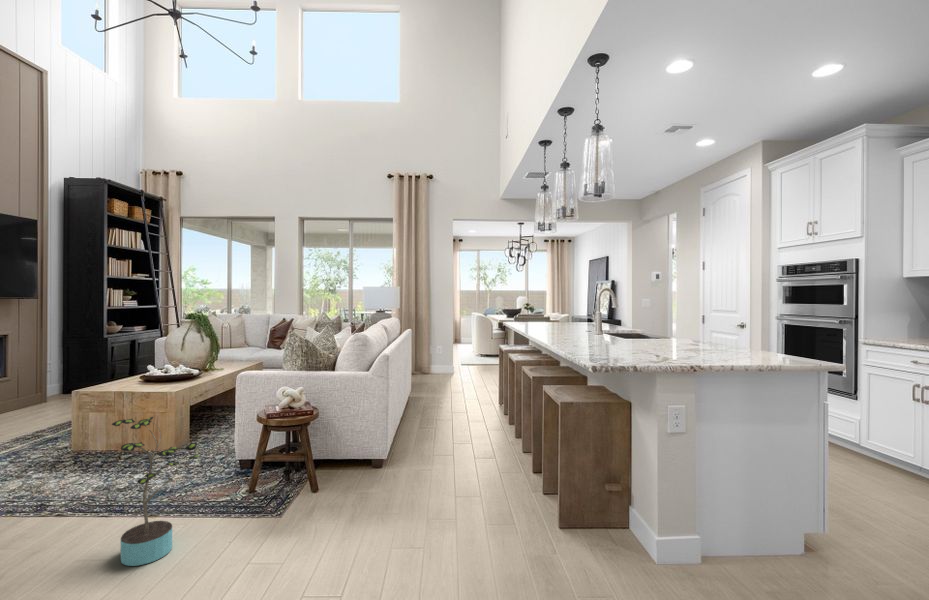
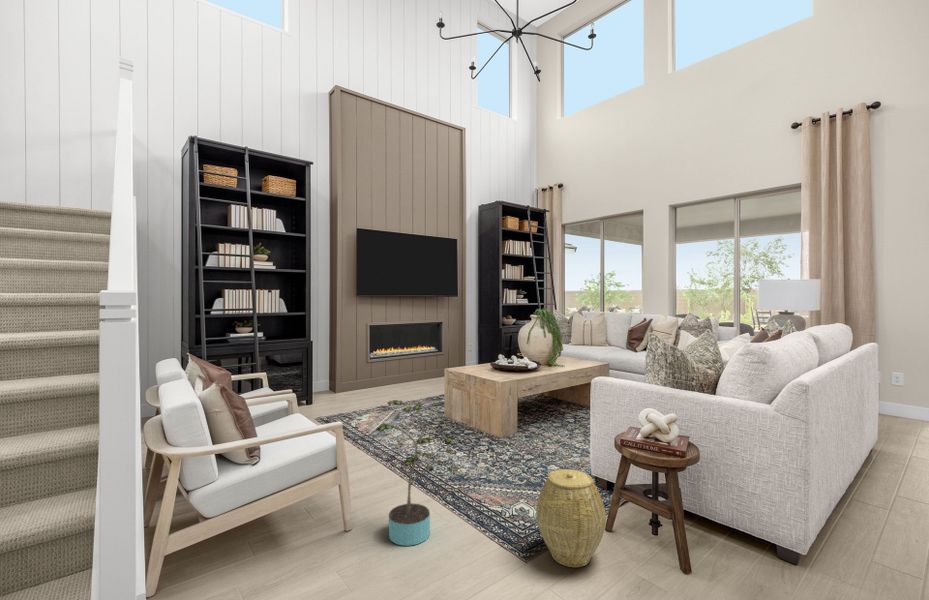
woven basket: none [281,441,336,514] -> present [536,469,606,567]

